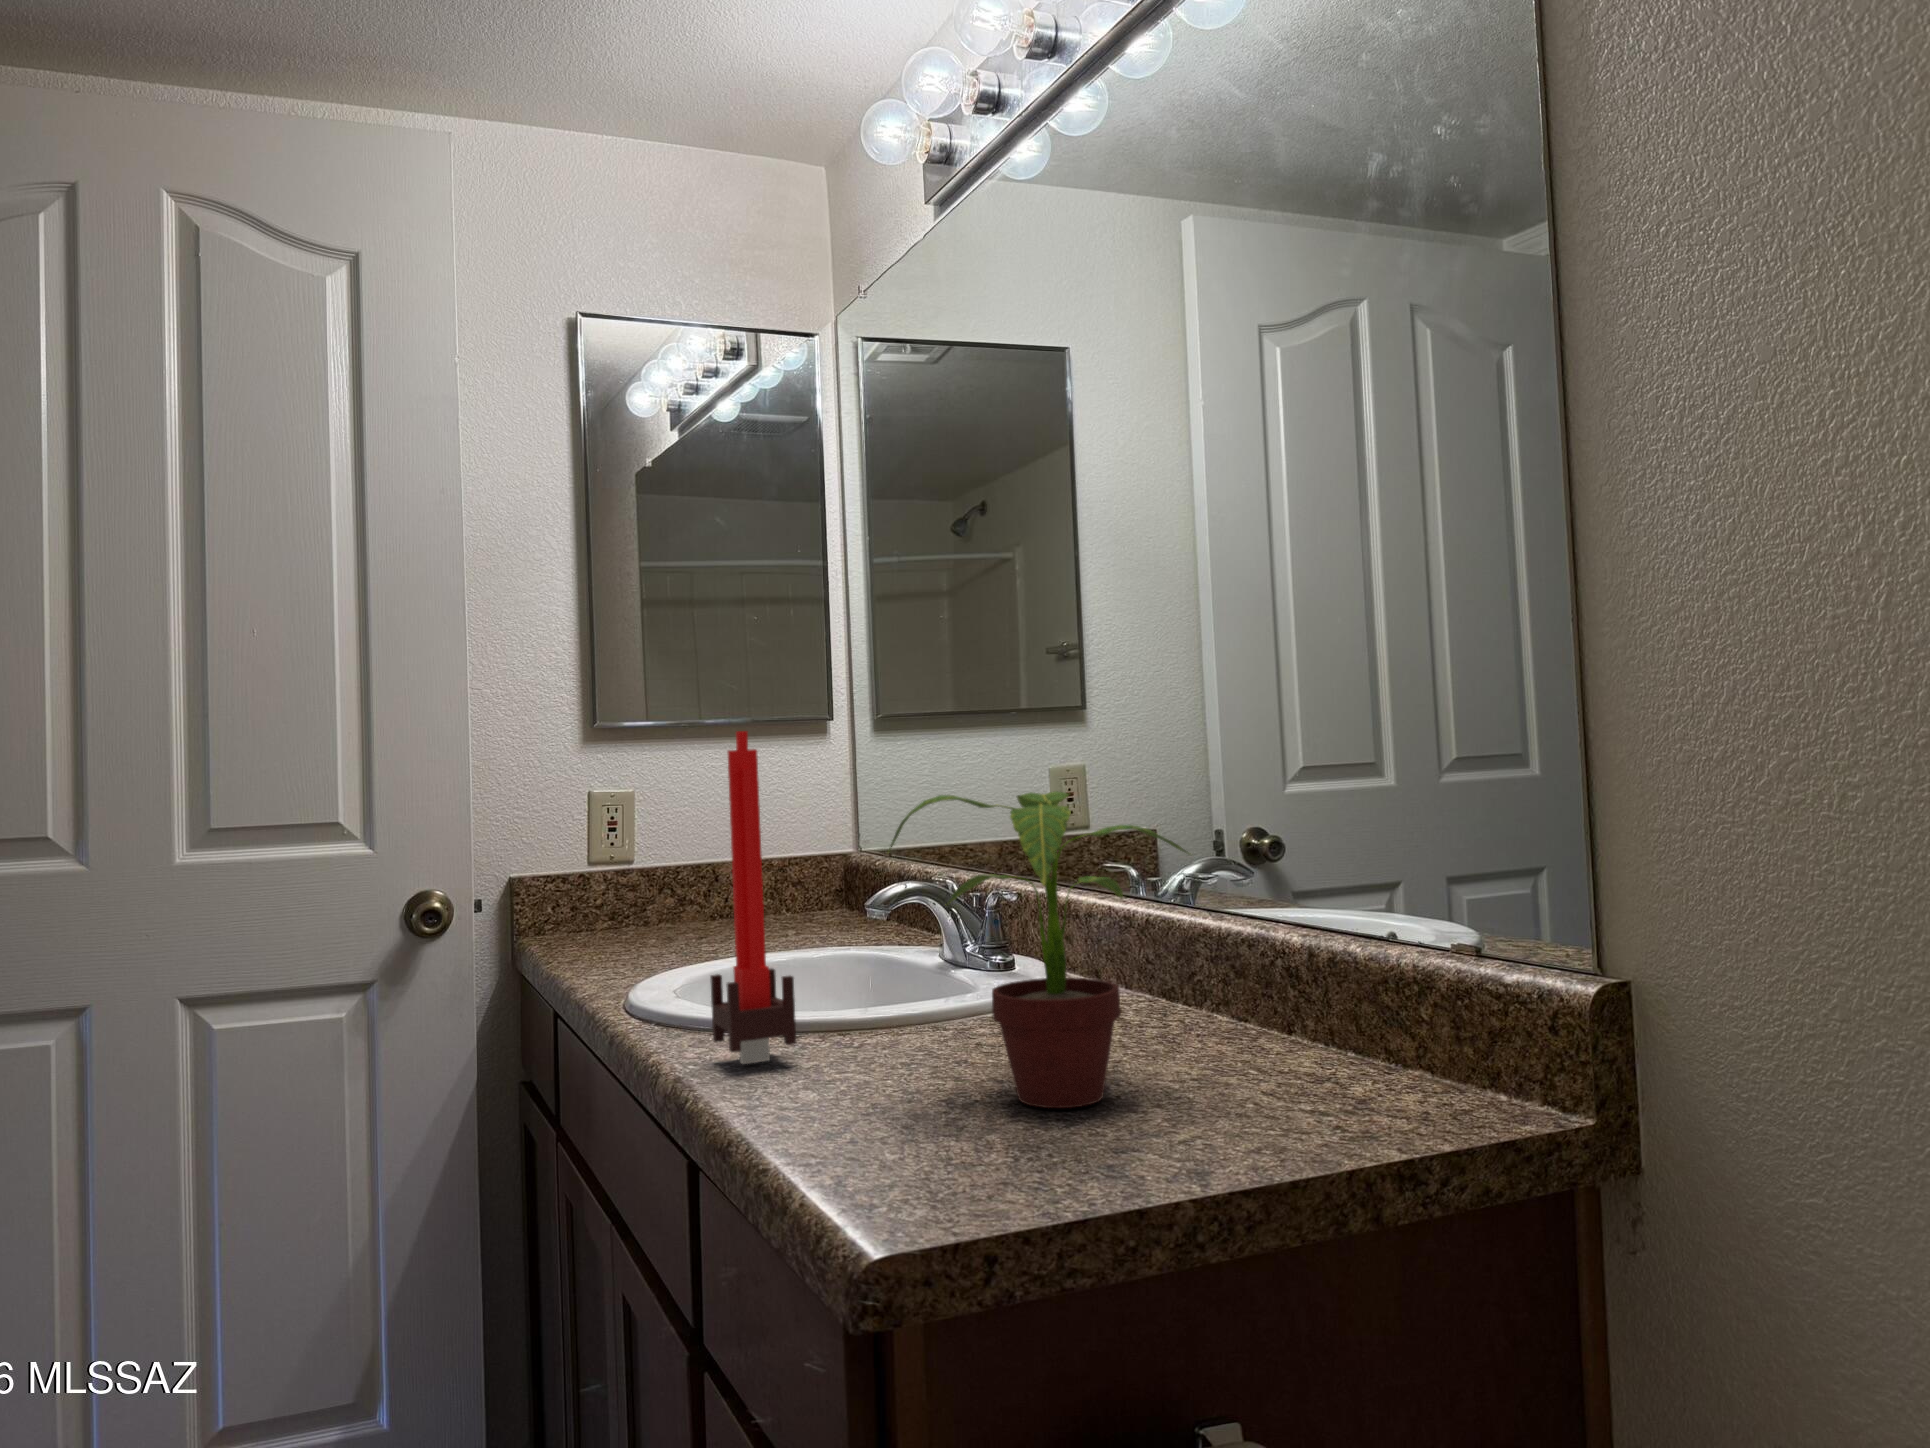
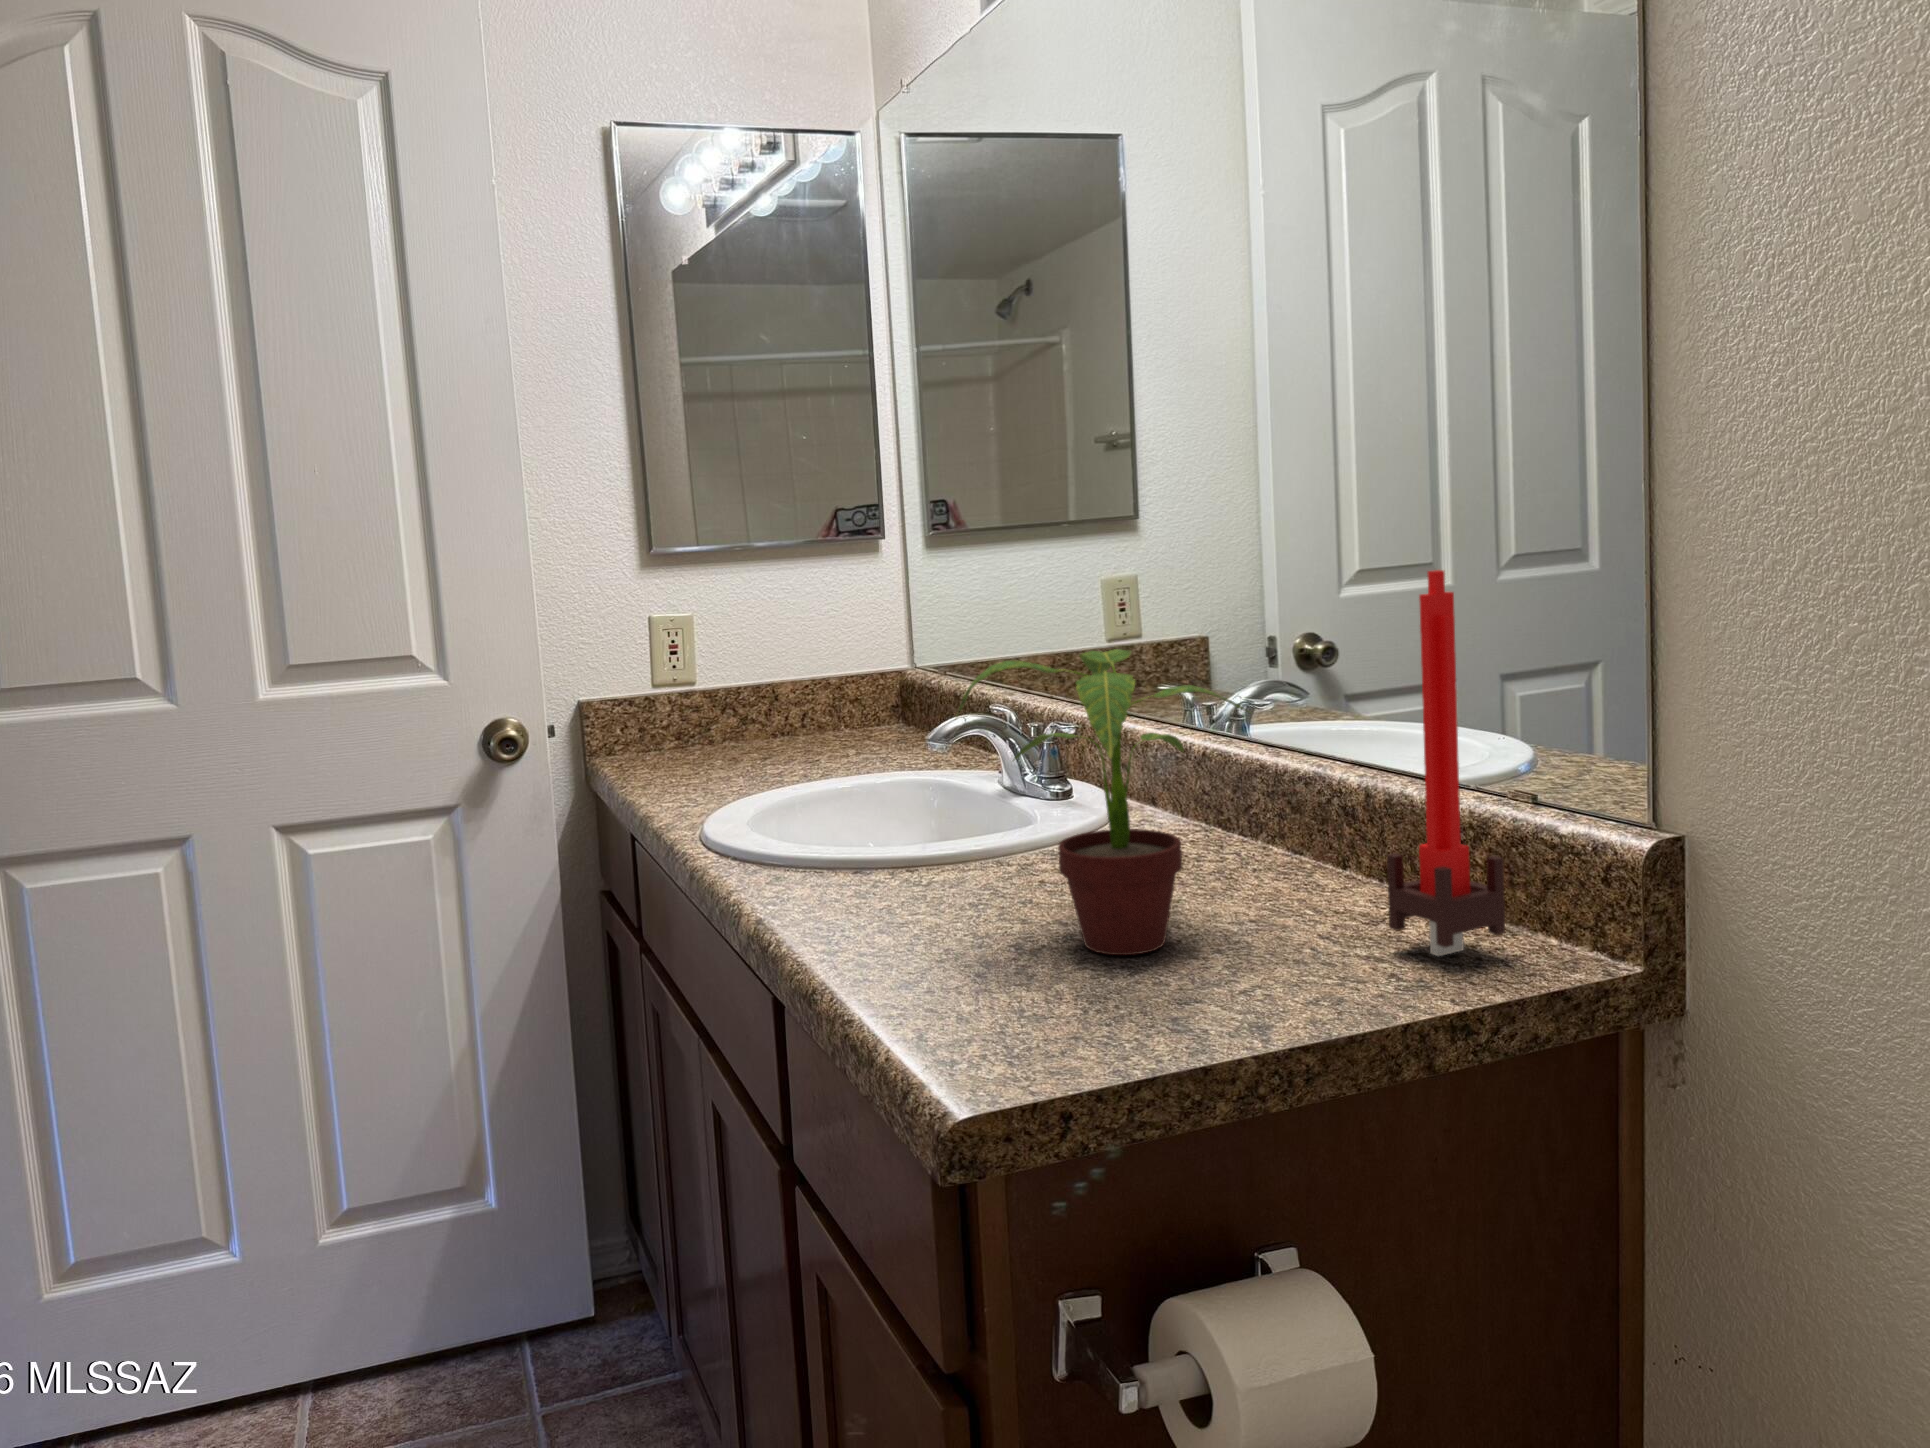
candle: present [710,731,796,1064] -> present [1387,570,1505,956]

